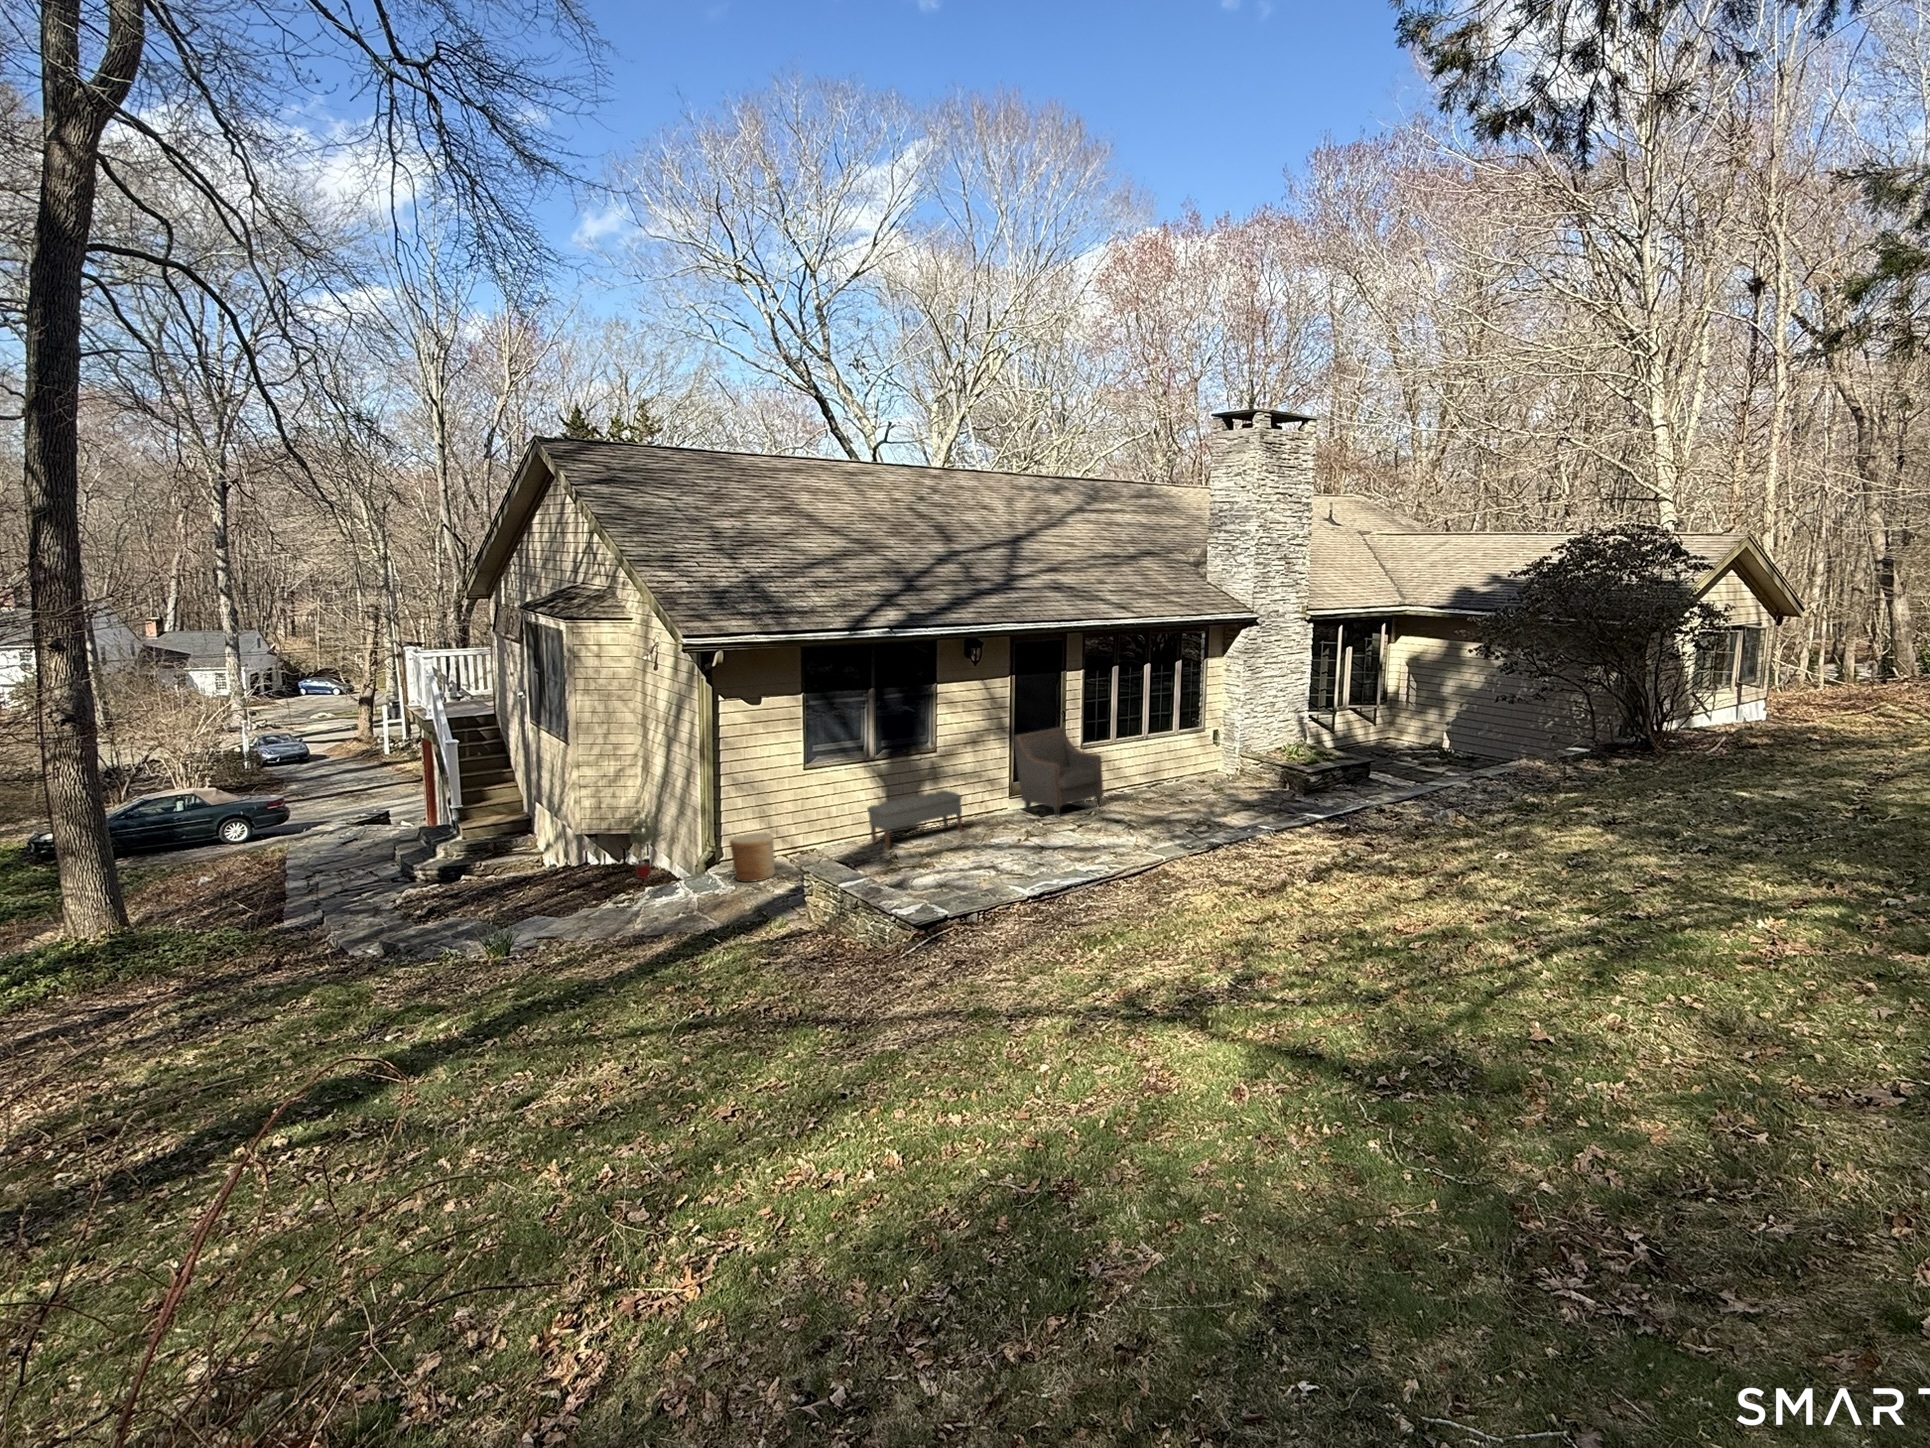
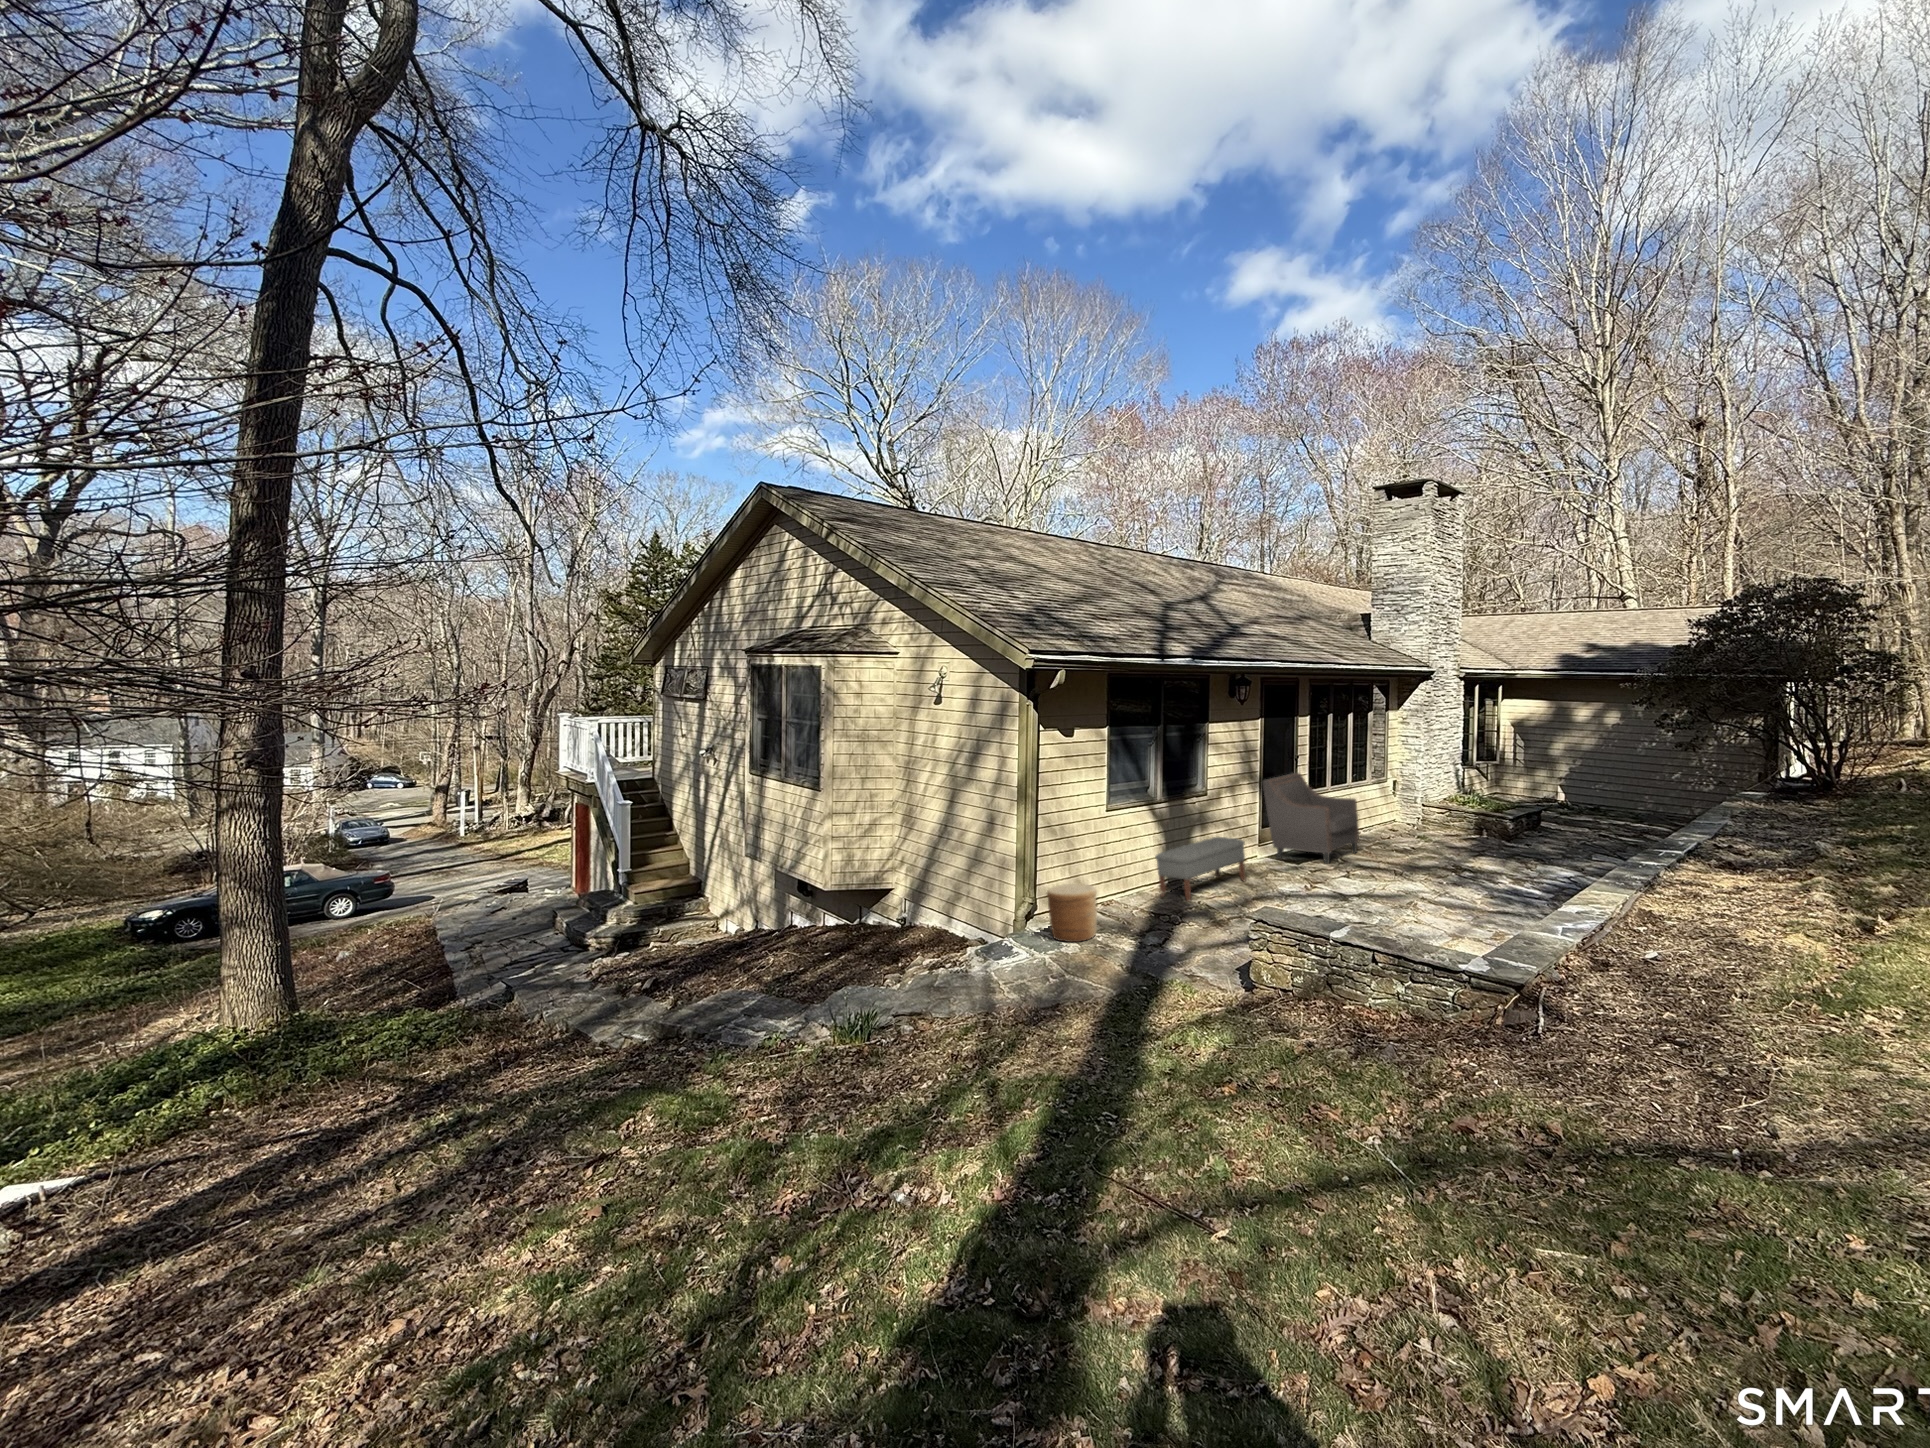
potted tree: present [629,807,666,879] -> none [908,855,958,942]

